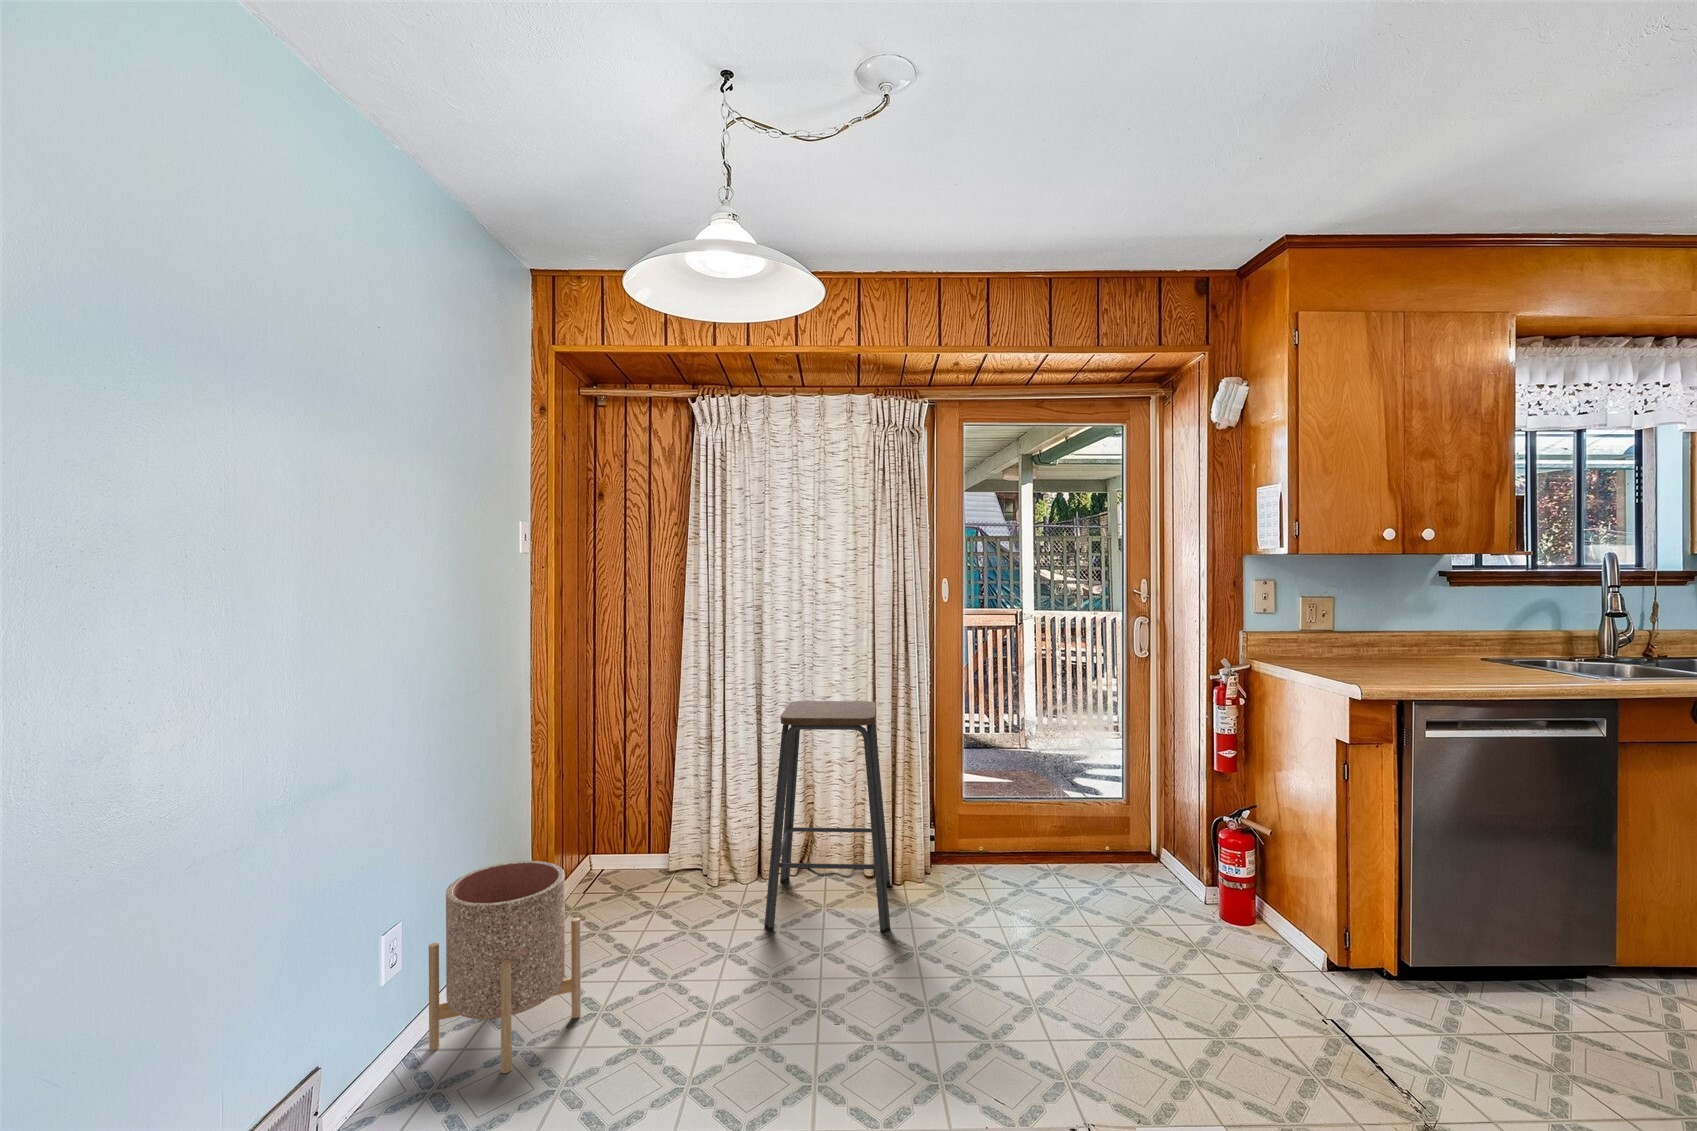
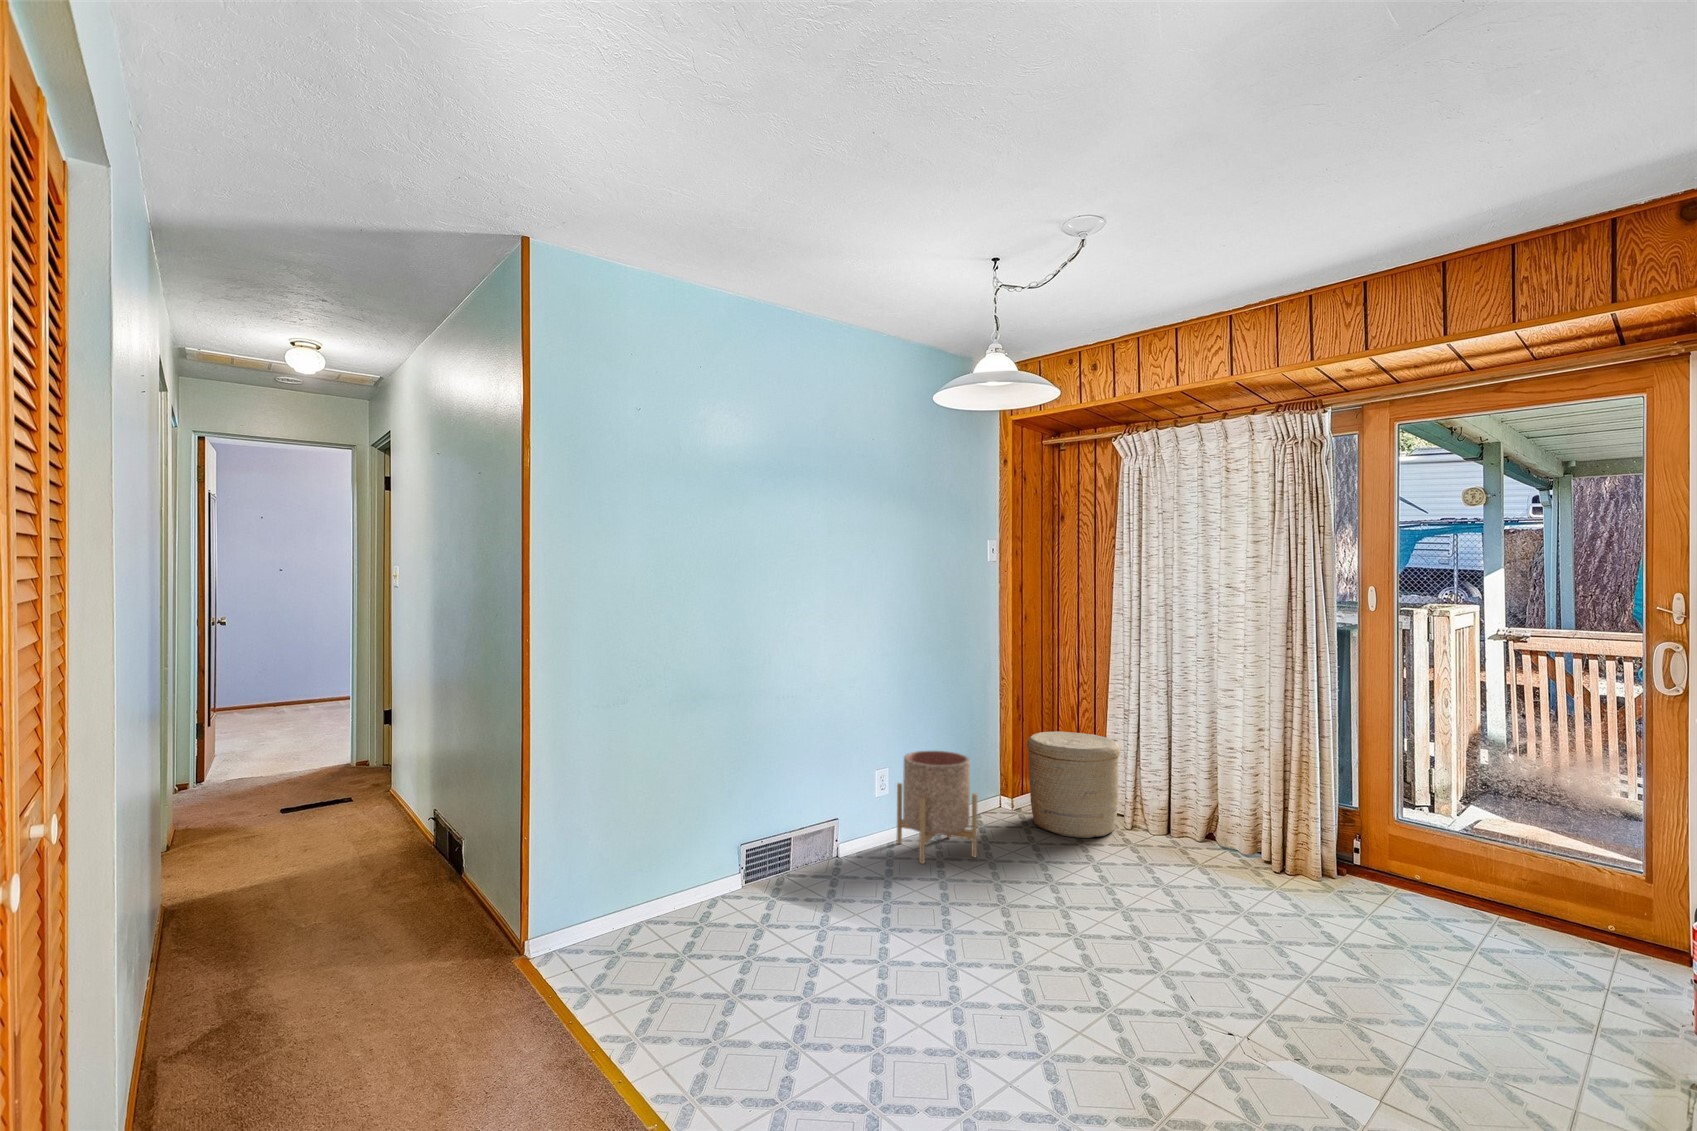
bar stool: present [764,701,890,933] -> none [1137,687,1286,894]
woven basket: none [589,777,711,926] -> present [1027,731,1120,838]

